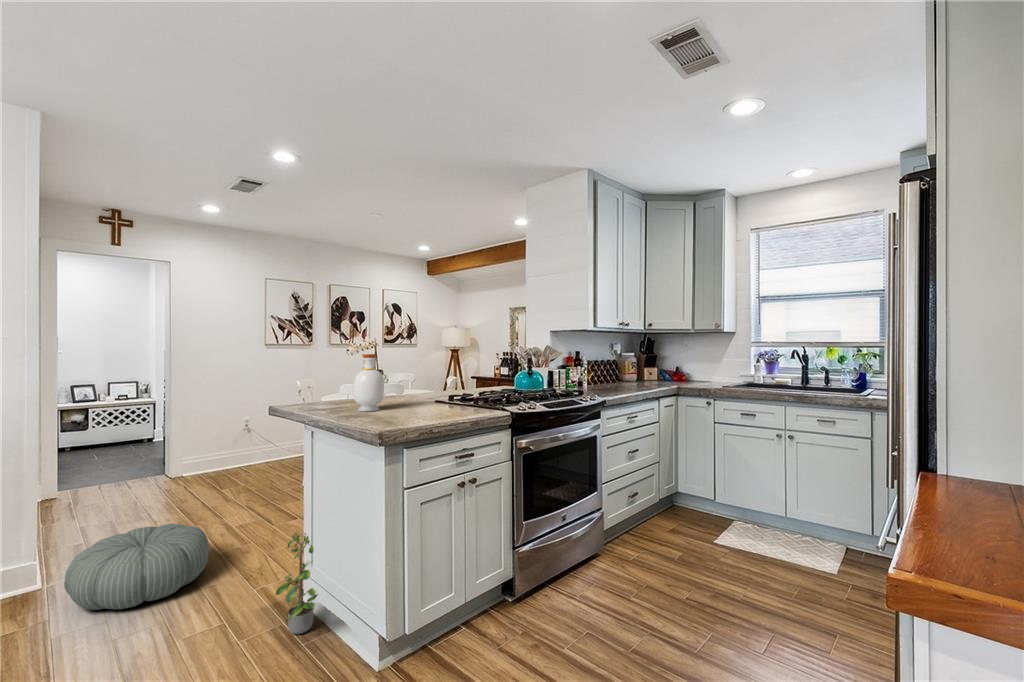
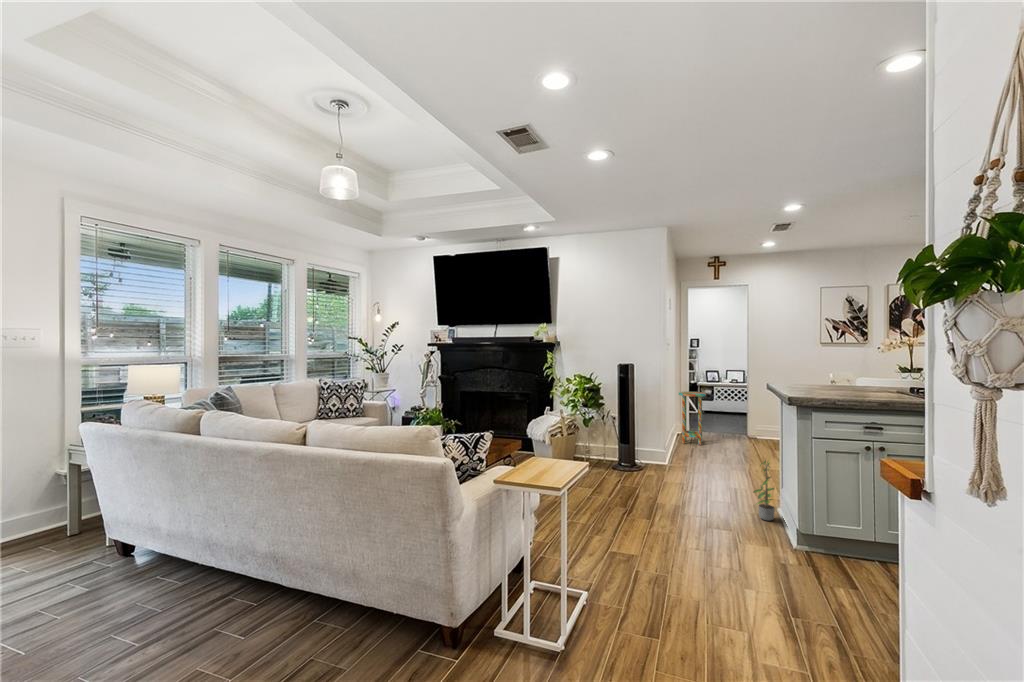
bottle: present [353,354,384,411] -> none [806,349,833,390]
side table: none [46,426,107,524] -> present [679,392,706,445]
pouf: present [64,524,209,610] -> none [672,447,739,484]

